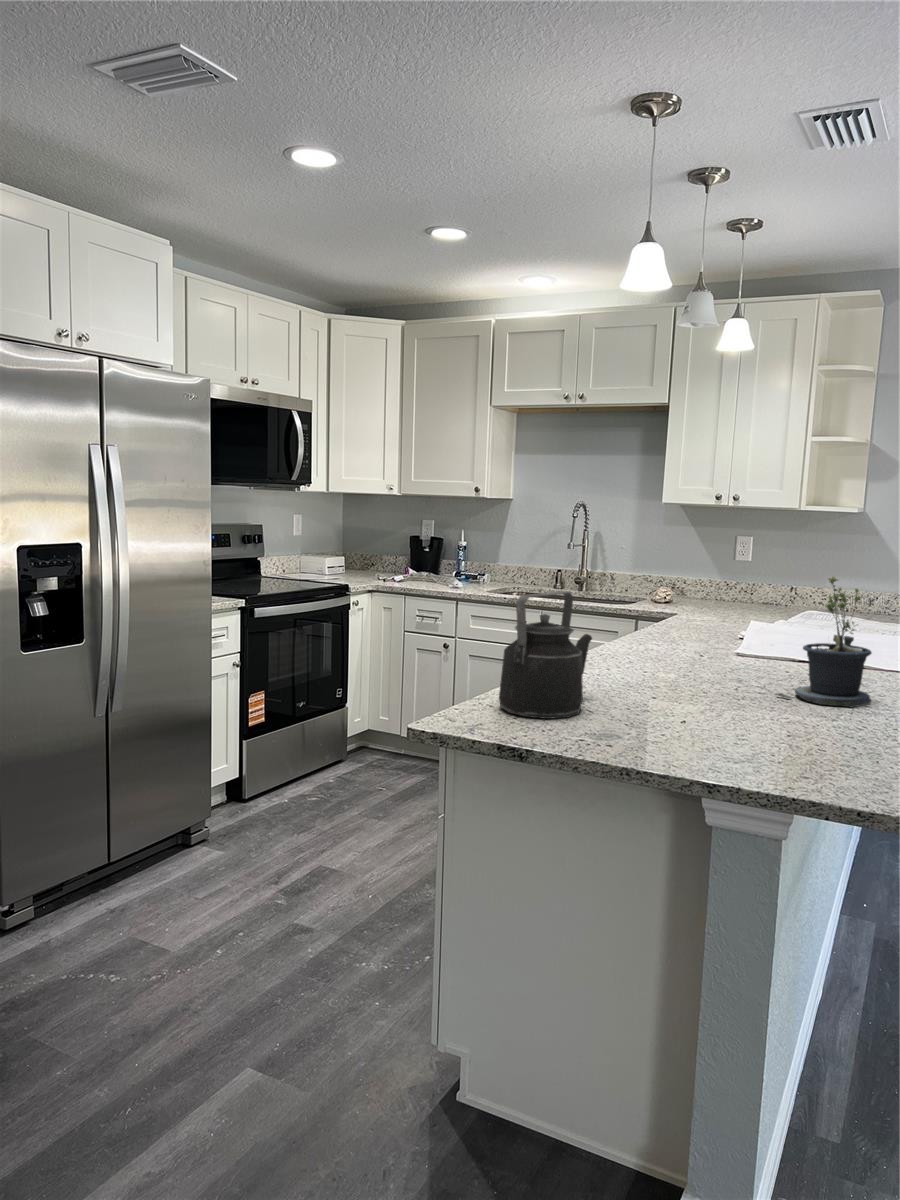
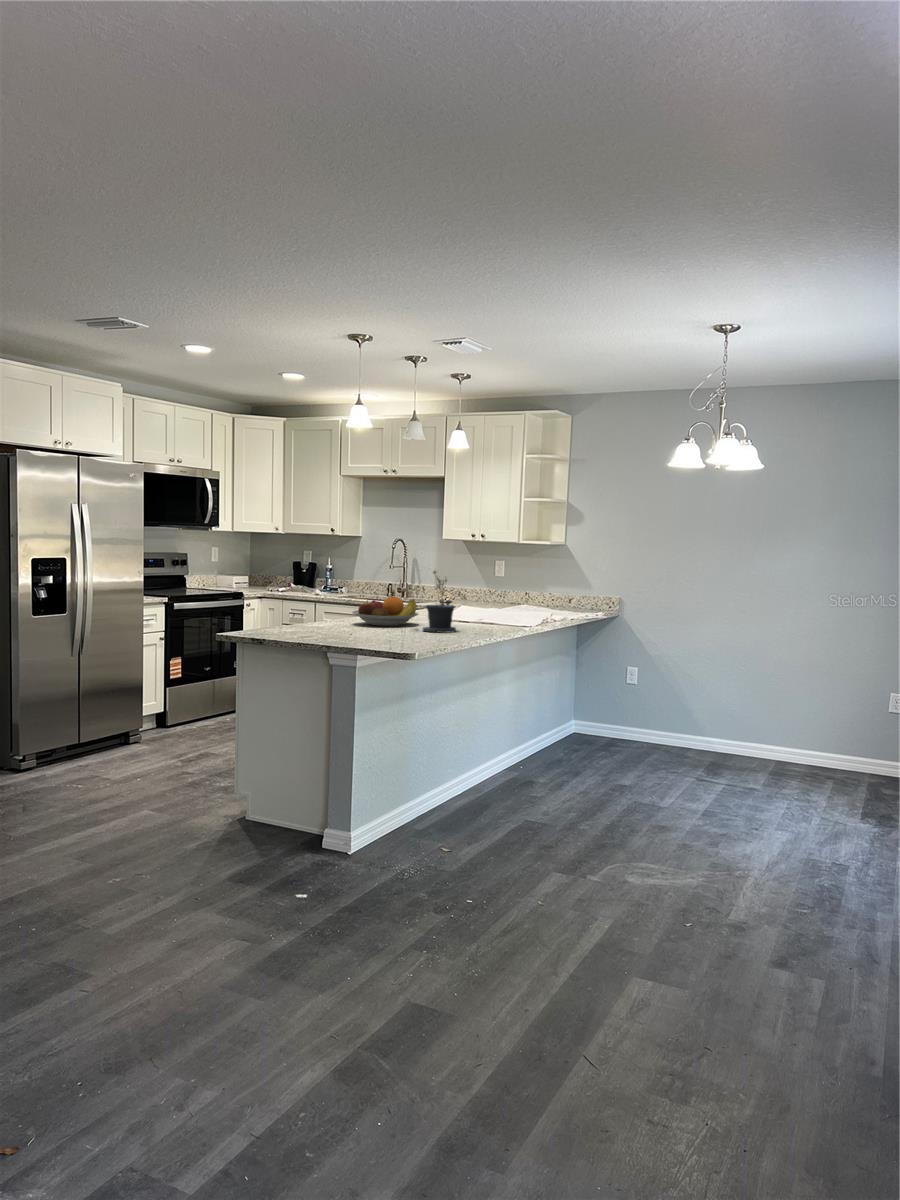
kettle: present [499,591,592,719] -> none [269,577,321,634]
fruit bowl: none [619,620,750,679] -> present [352,597,418,626]

